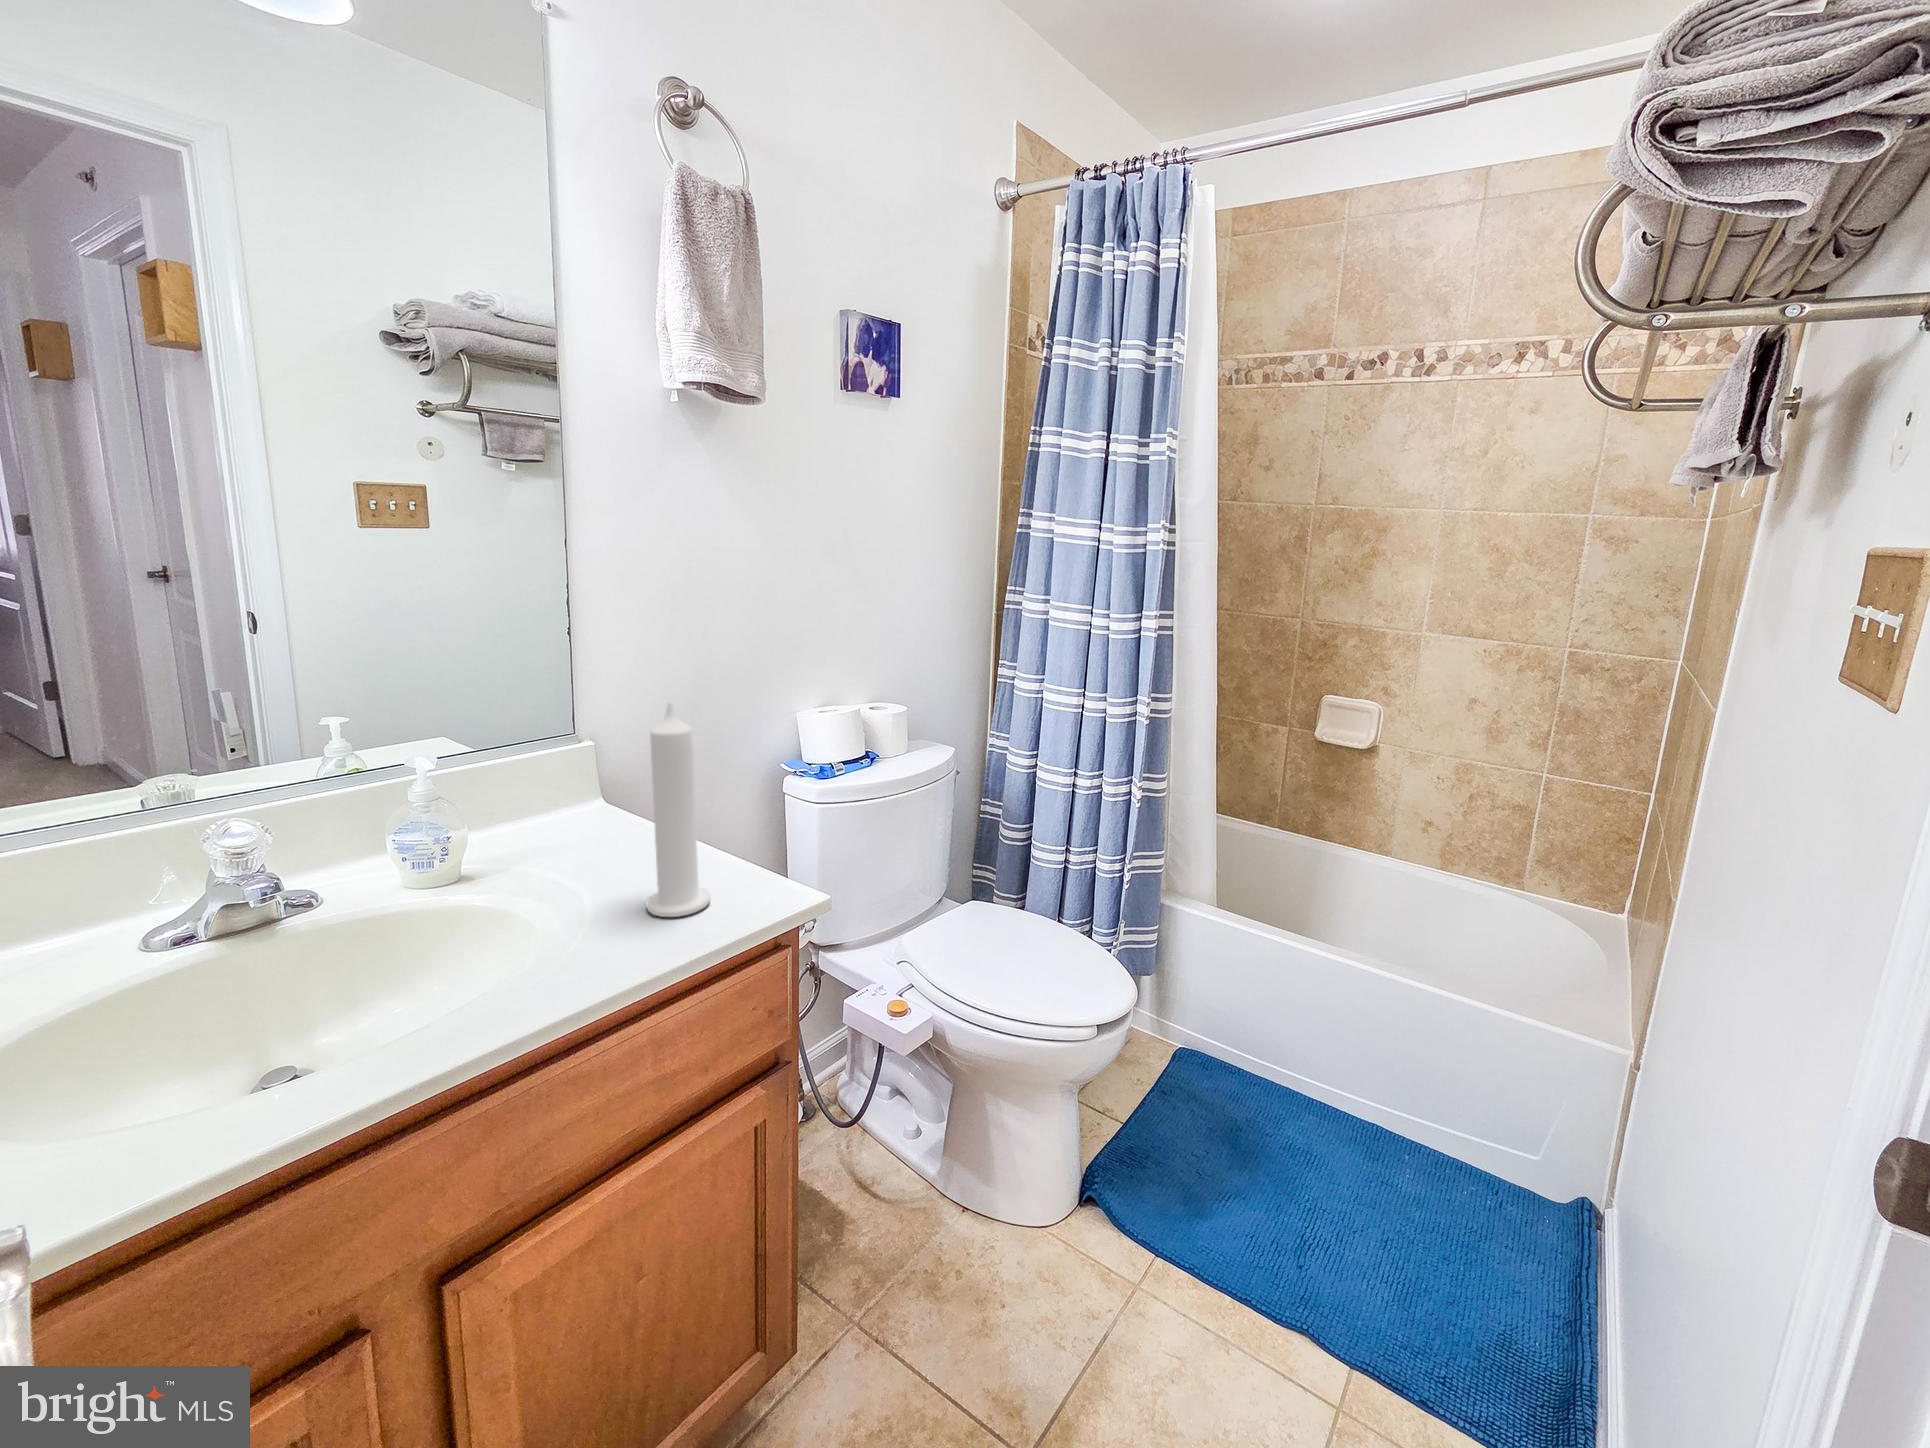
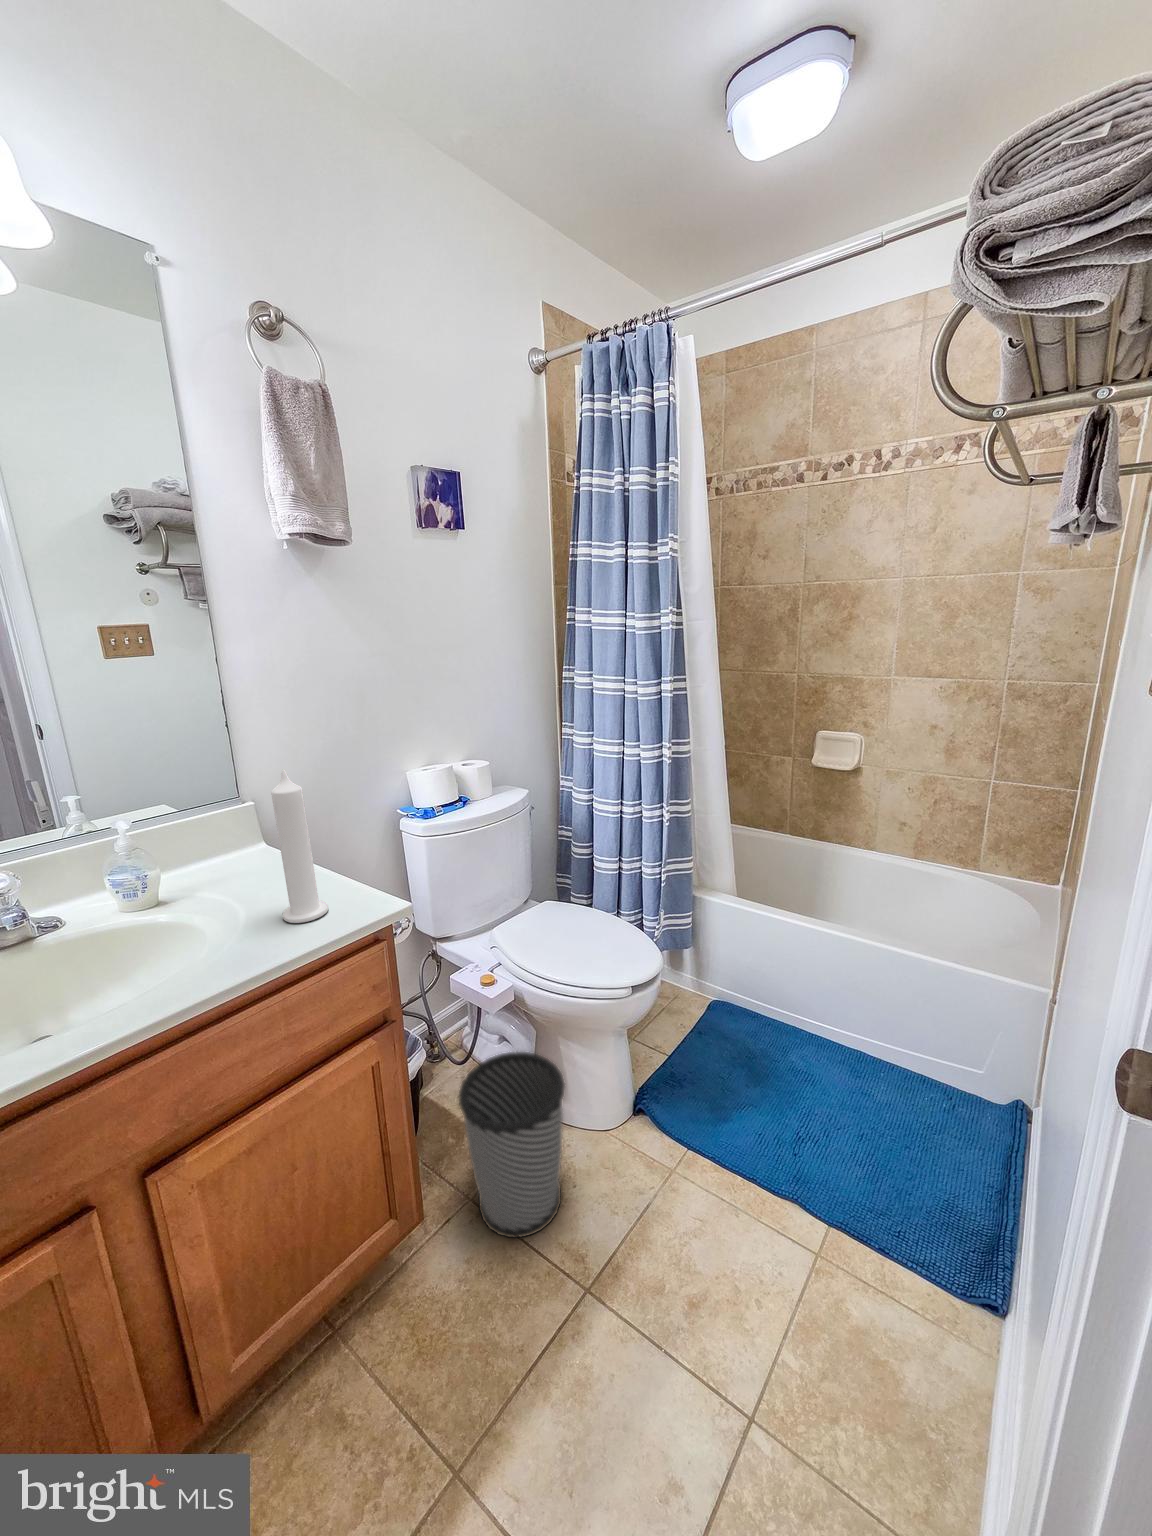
wastebasket: none [853,1110,1001,1379] -> present [459,1052,565,1238]

